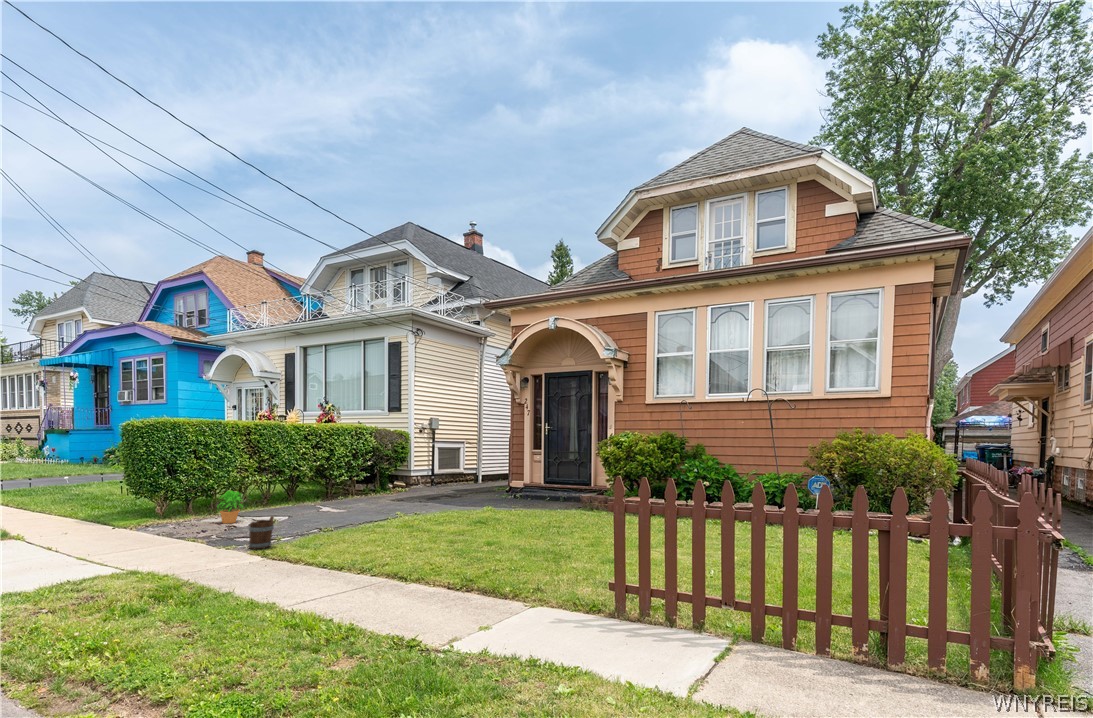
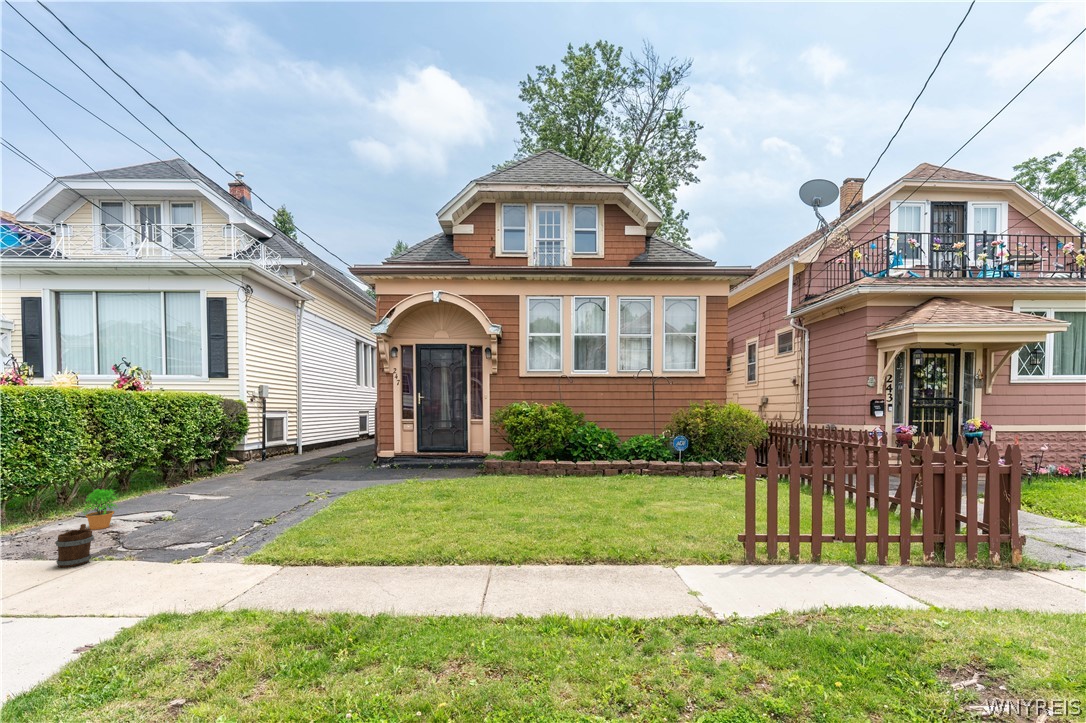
bucket: present [249,516,274,549] -> present [55,524,94,568]

